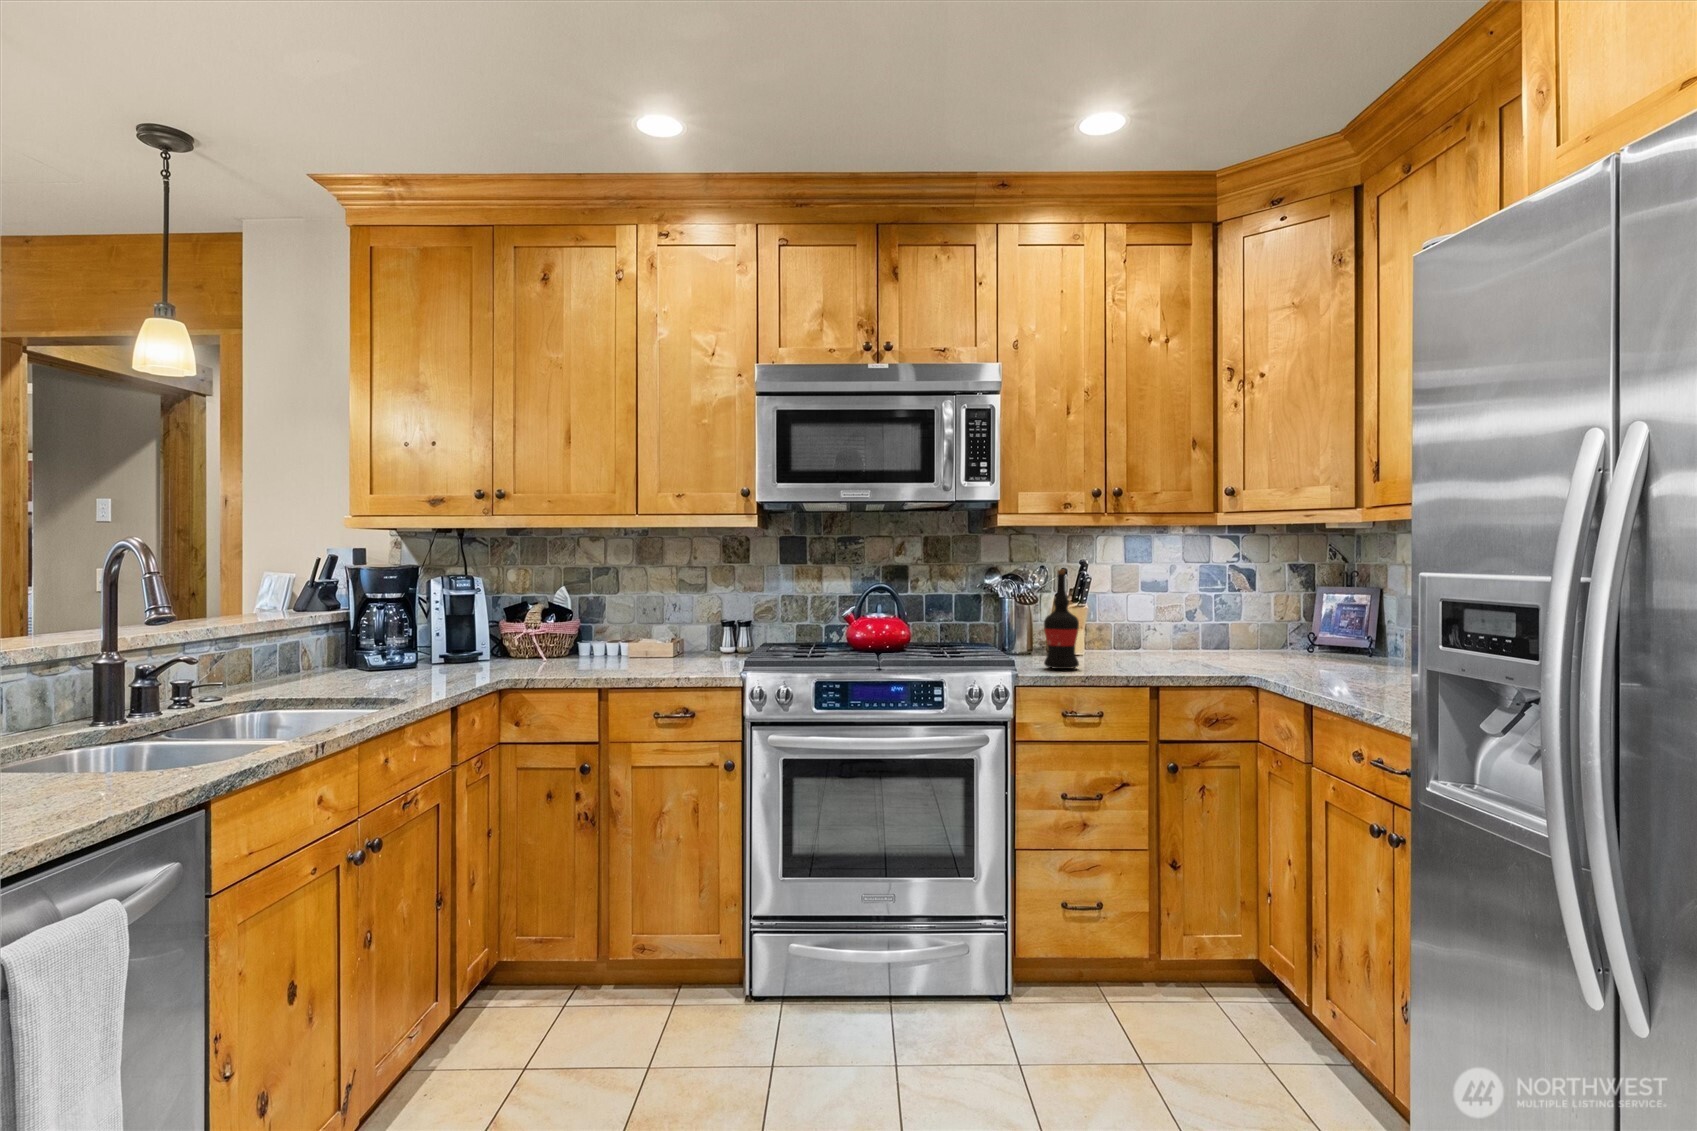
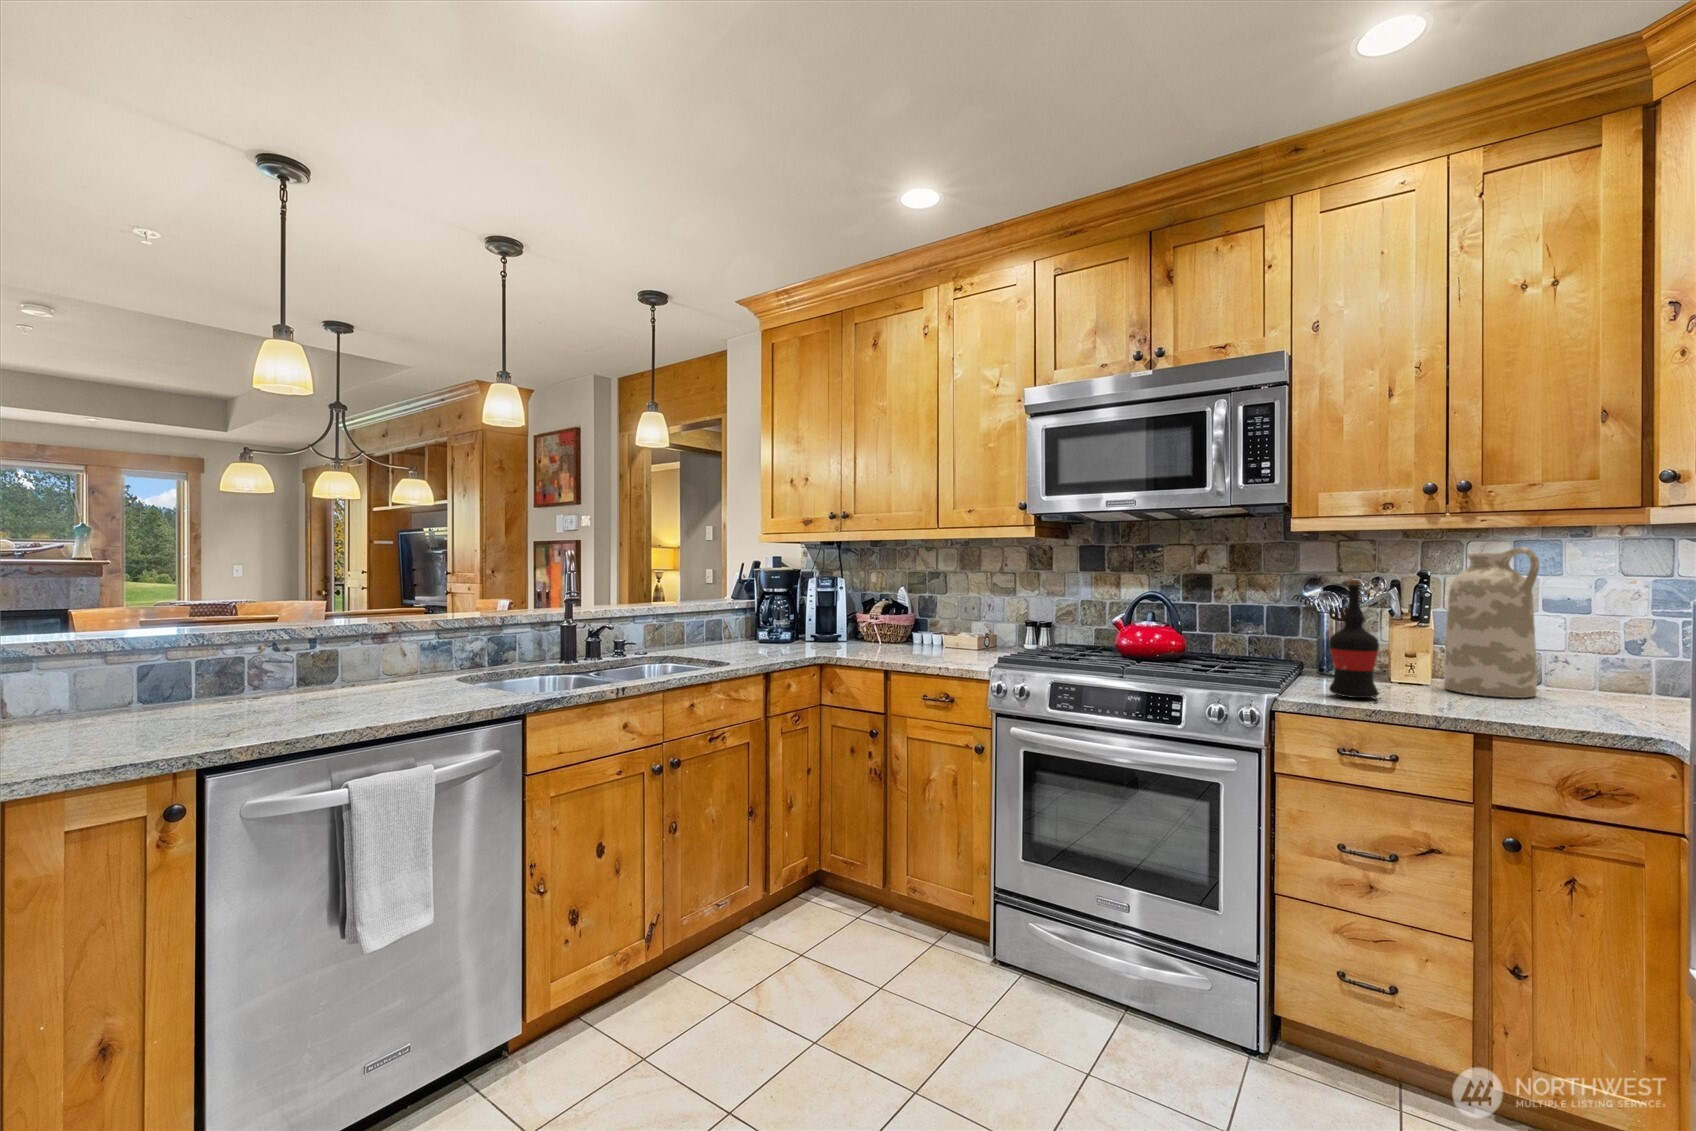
vase: none [1097,542,1158,659] -> present [1444,547,1539,698]

